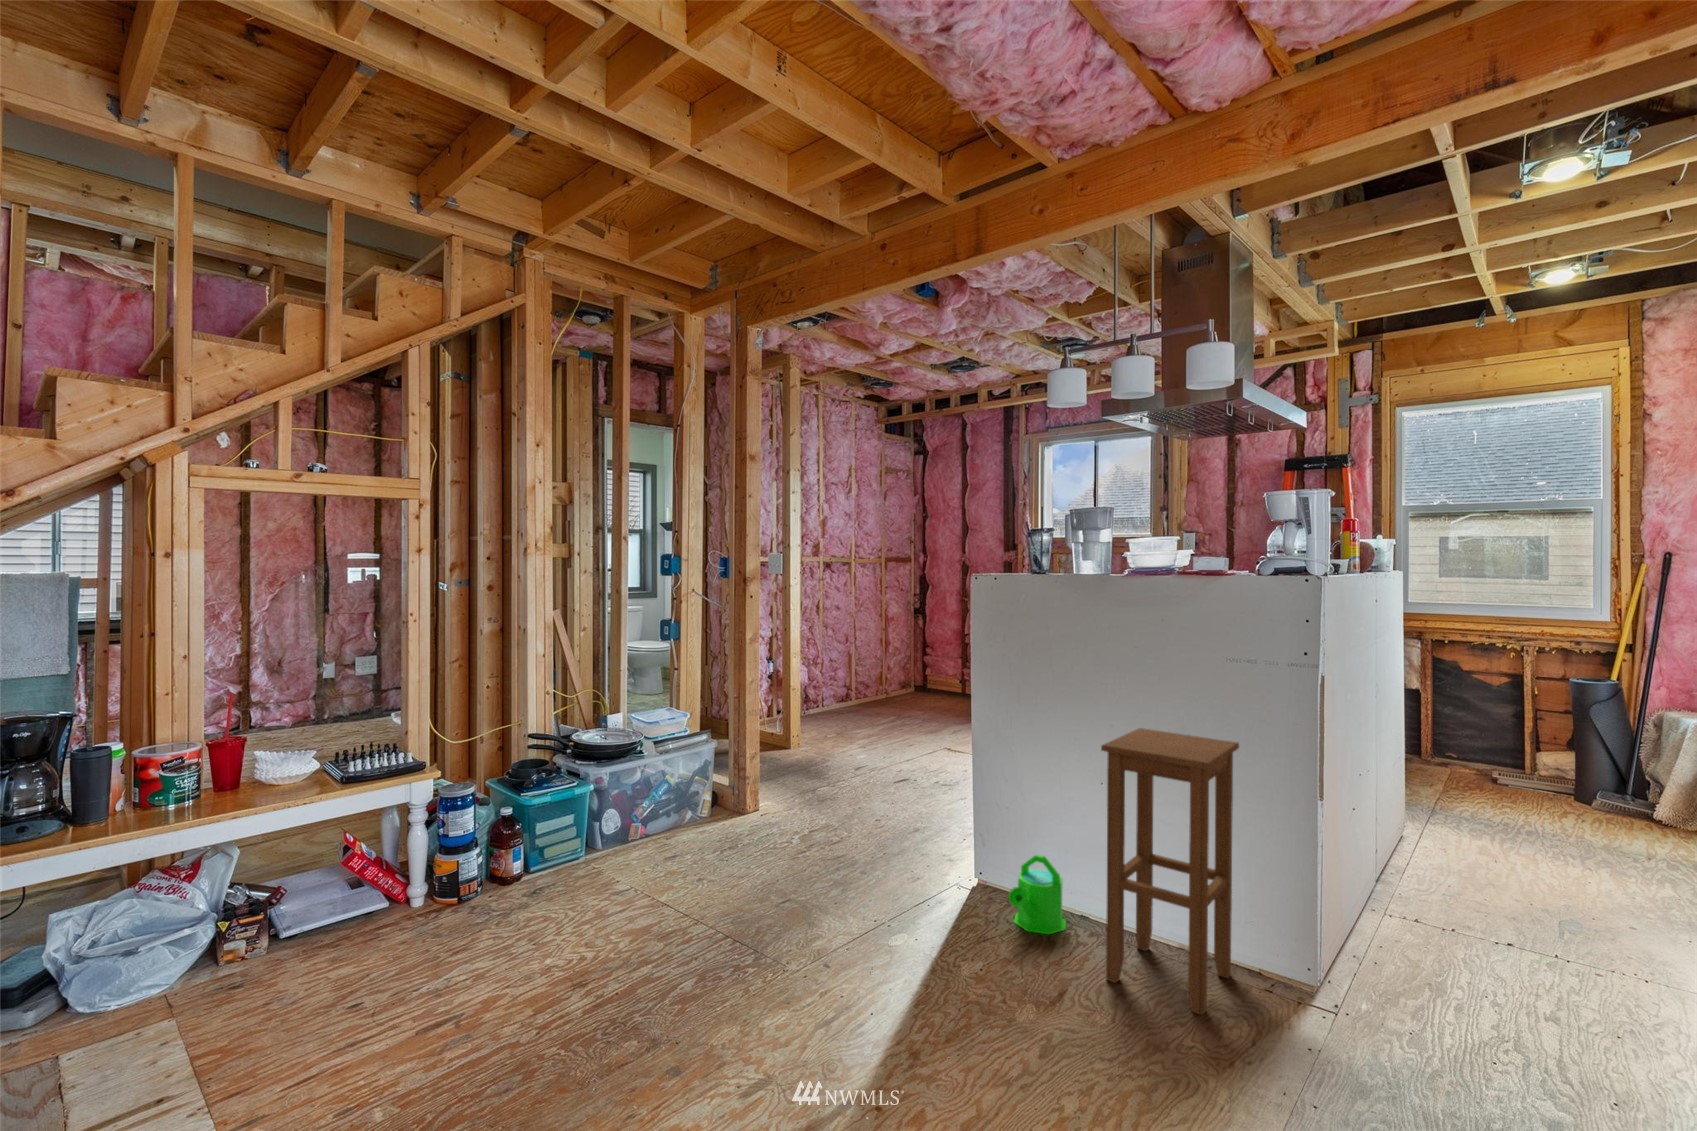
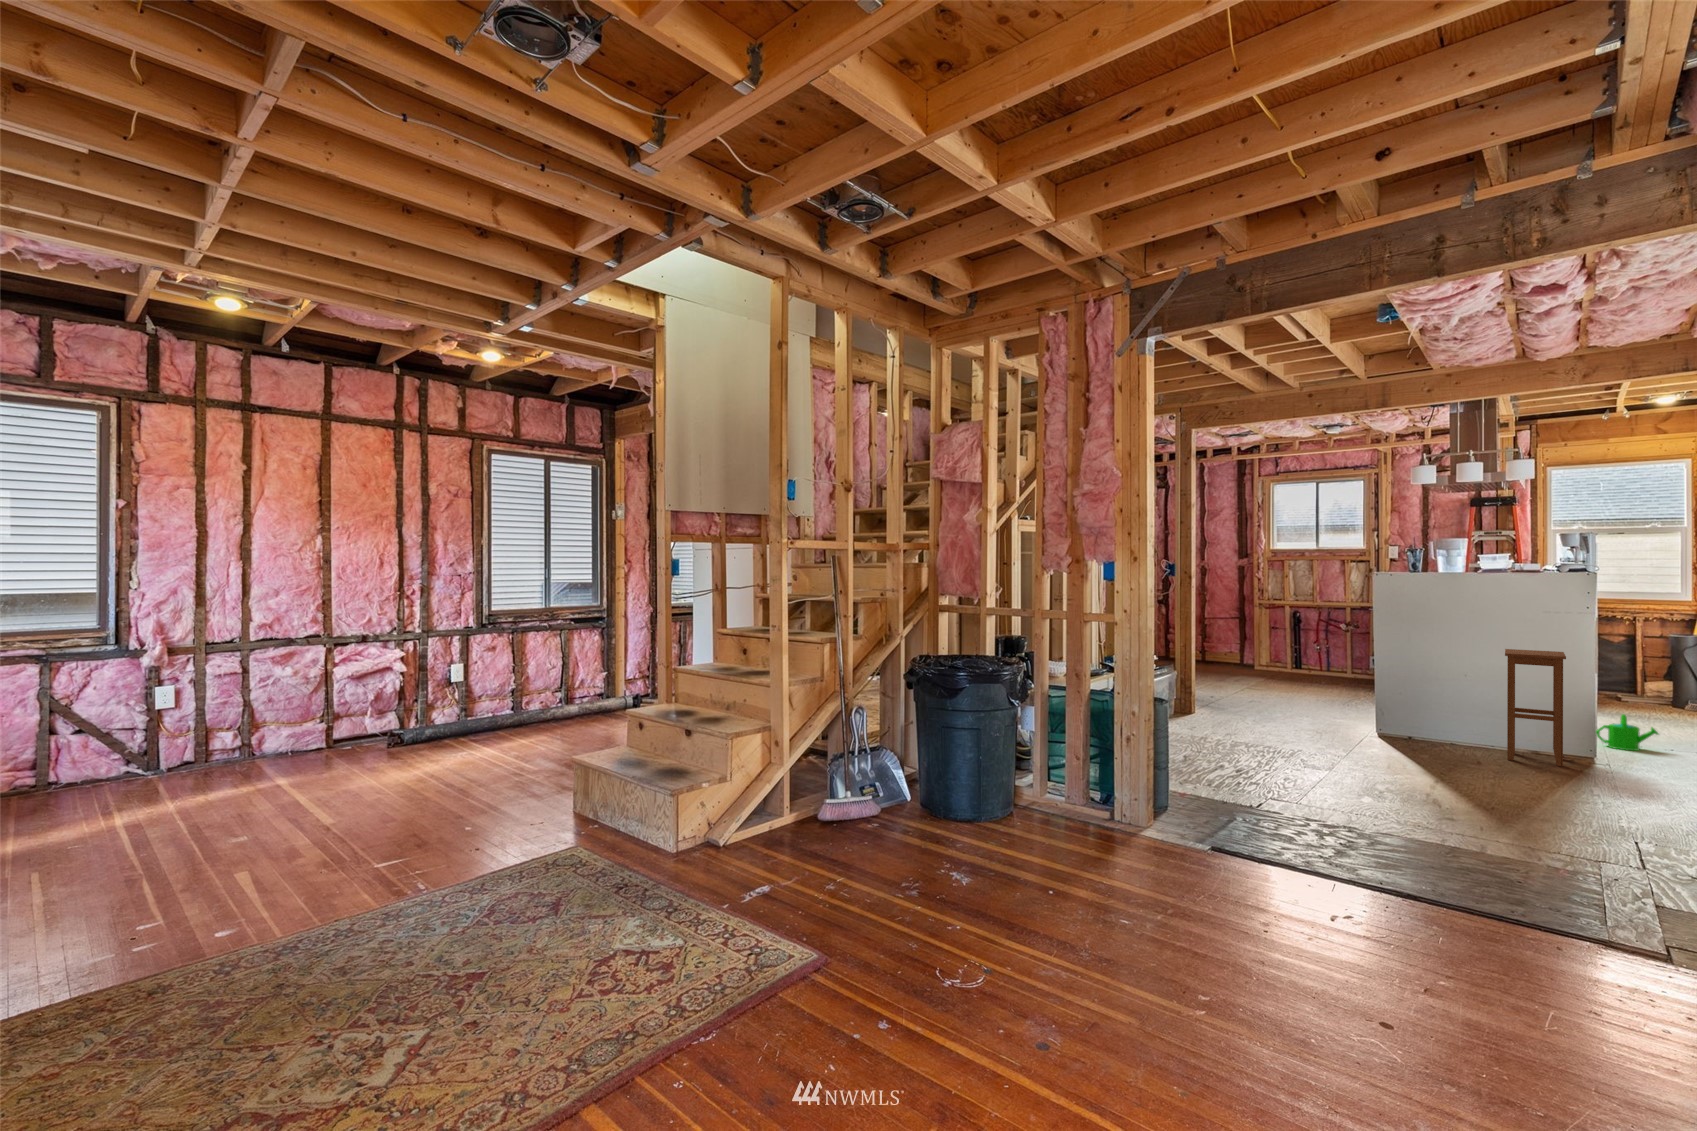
watering can: present [1009,854,1066,934] -> present [1596,714,1659,751]

